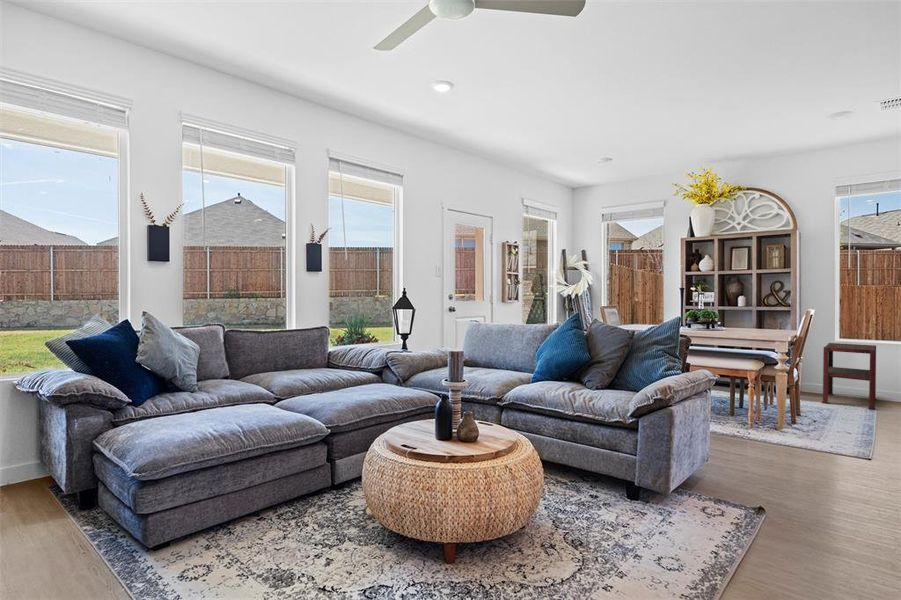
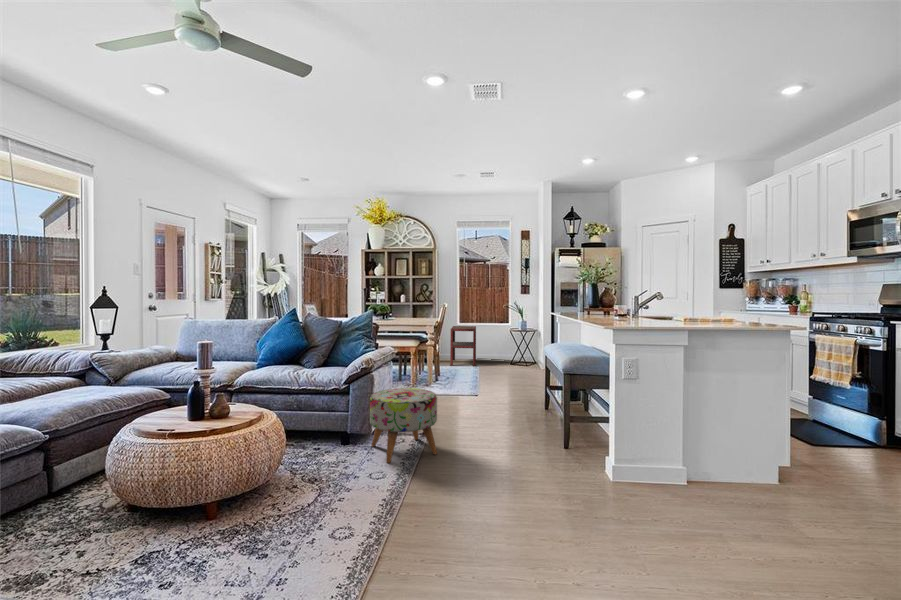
ottoman: none [665,435,783,559] -> present [370,388,437,463]

